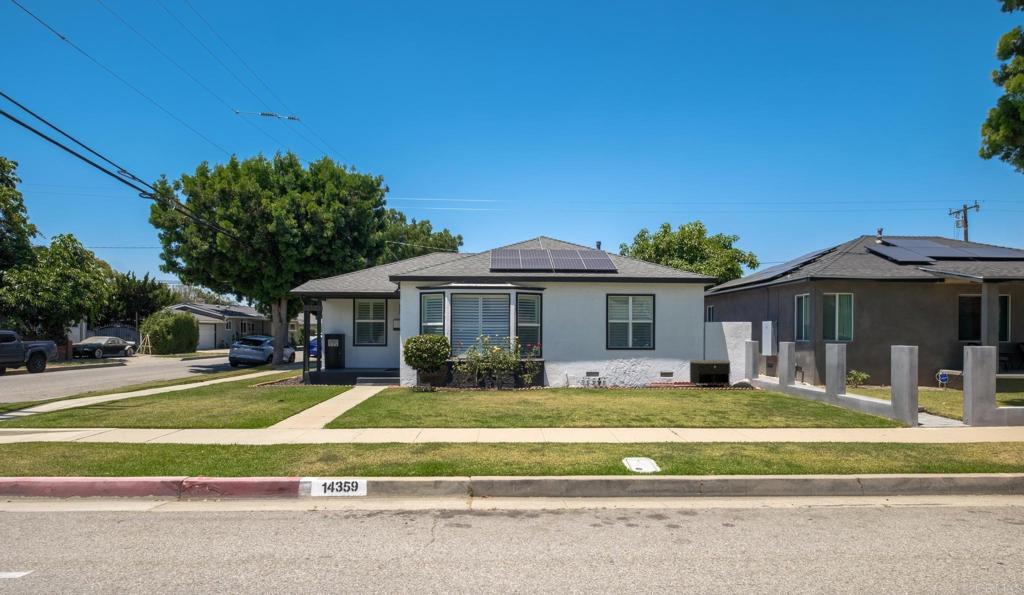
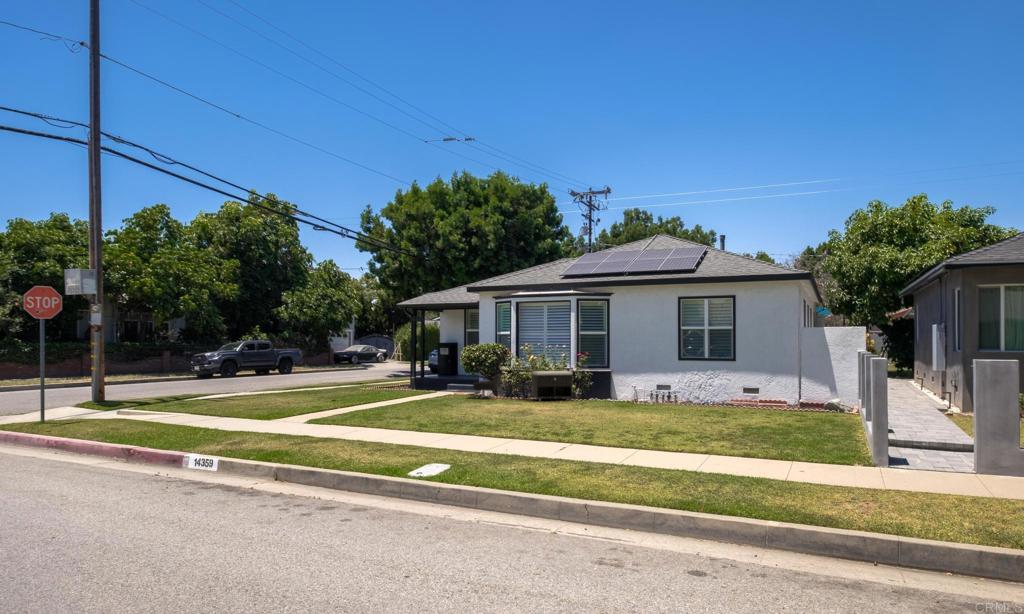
storage bench: present [690,360,730,387] -> present [532,371,573,400]

